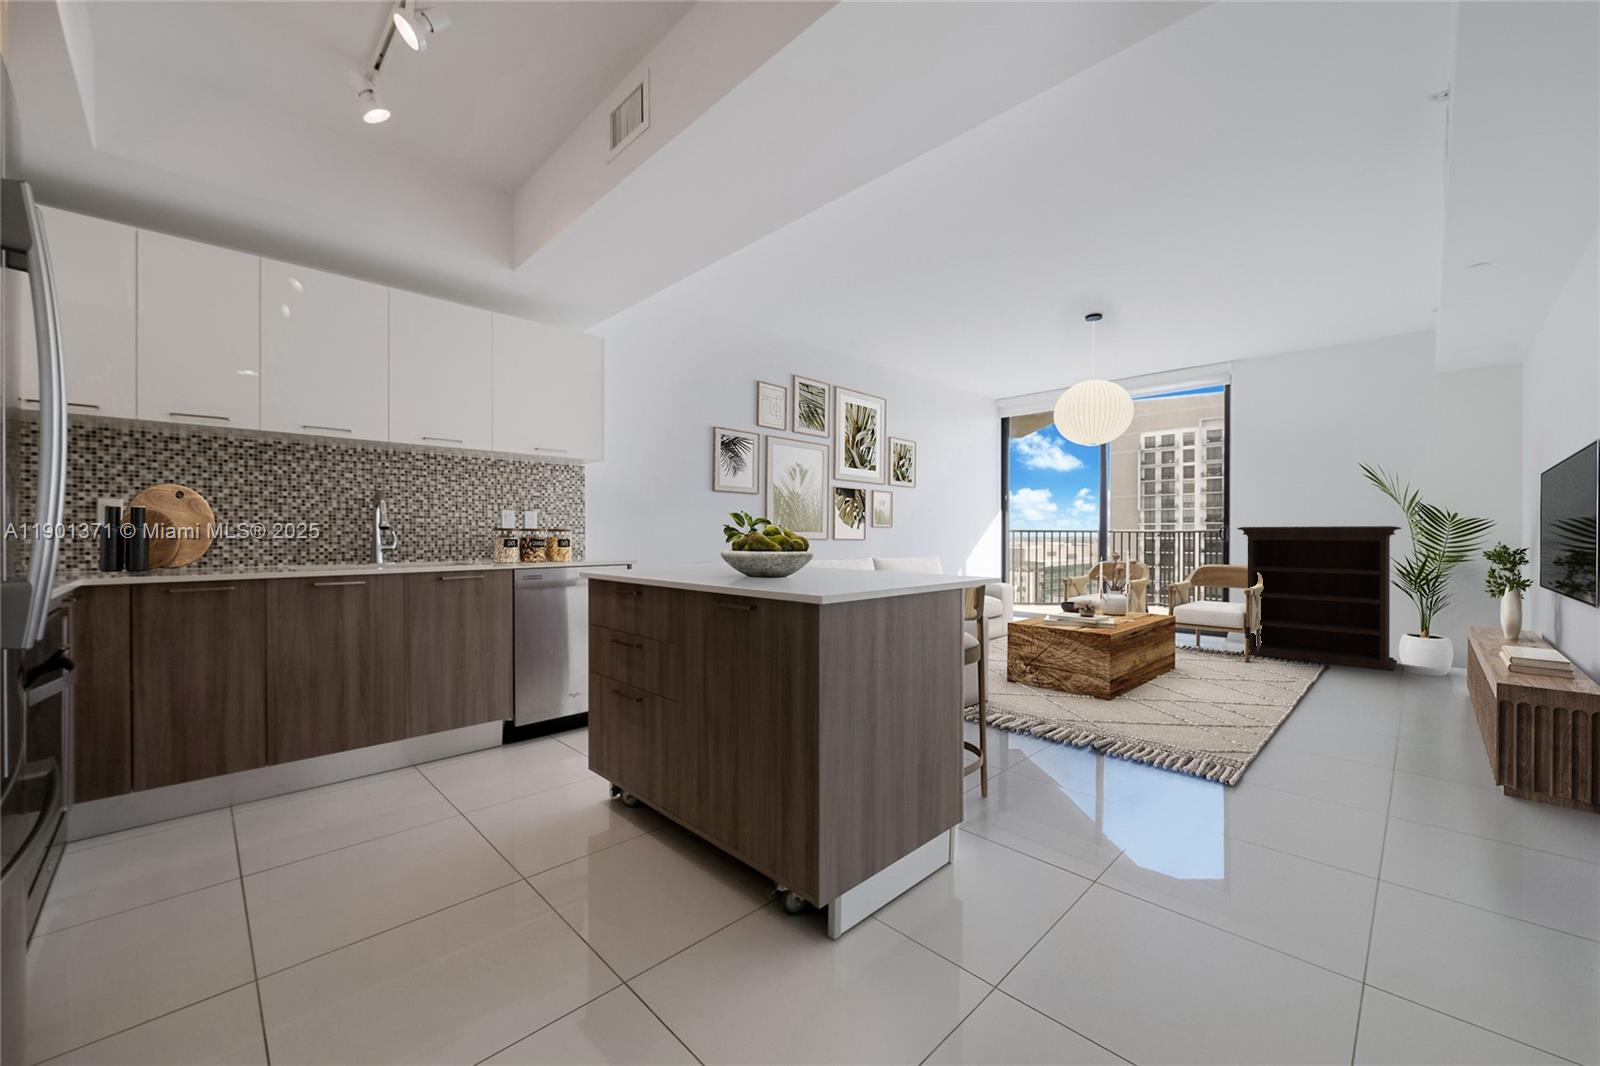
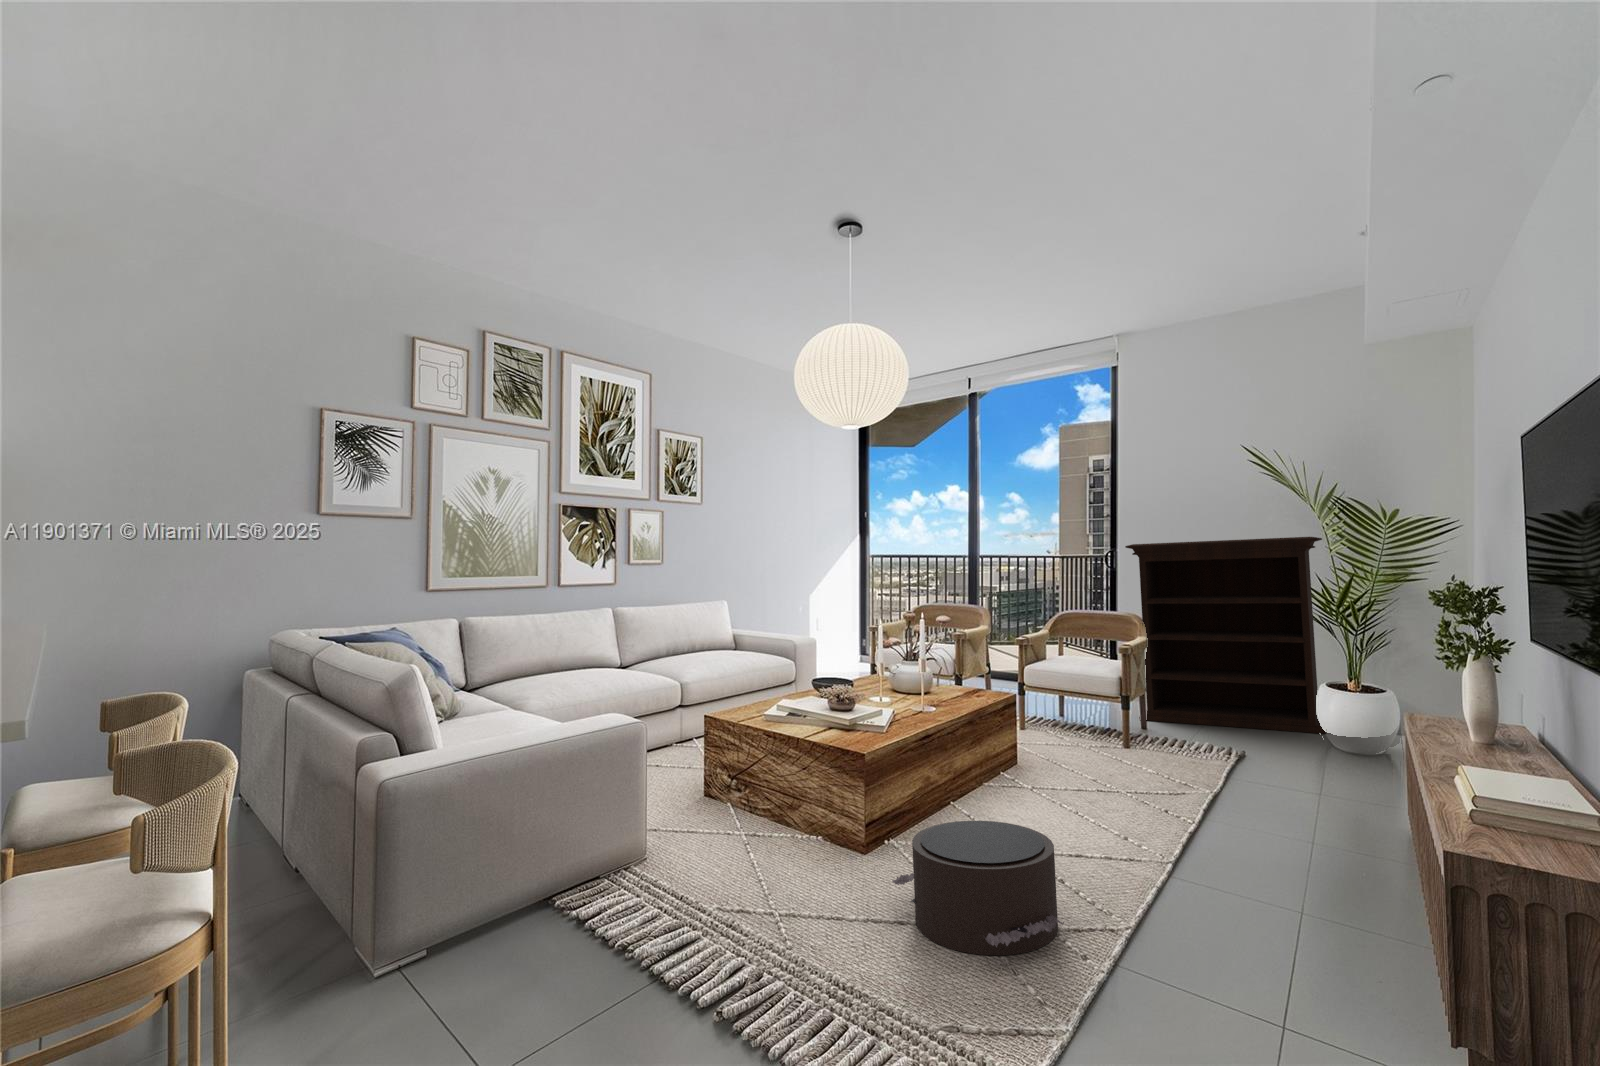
pouf: none [1092,689,1209,758] -> present [892,821,1064,955]

